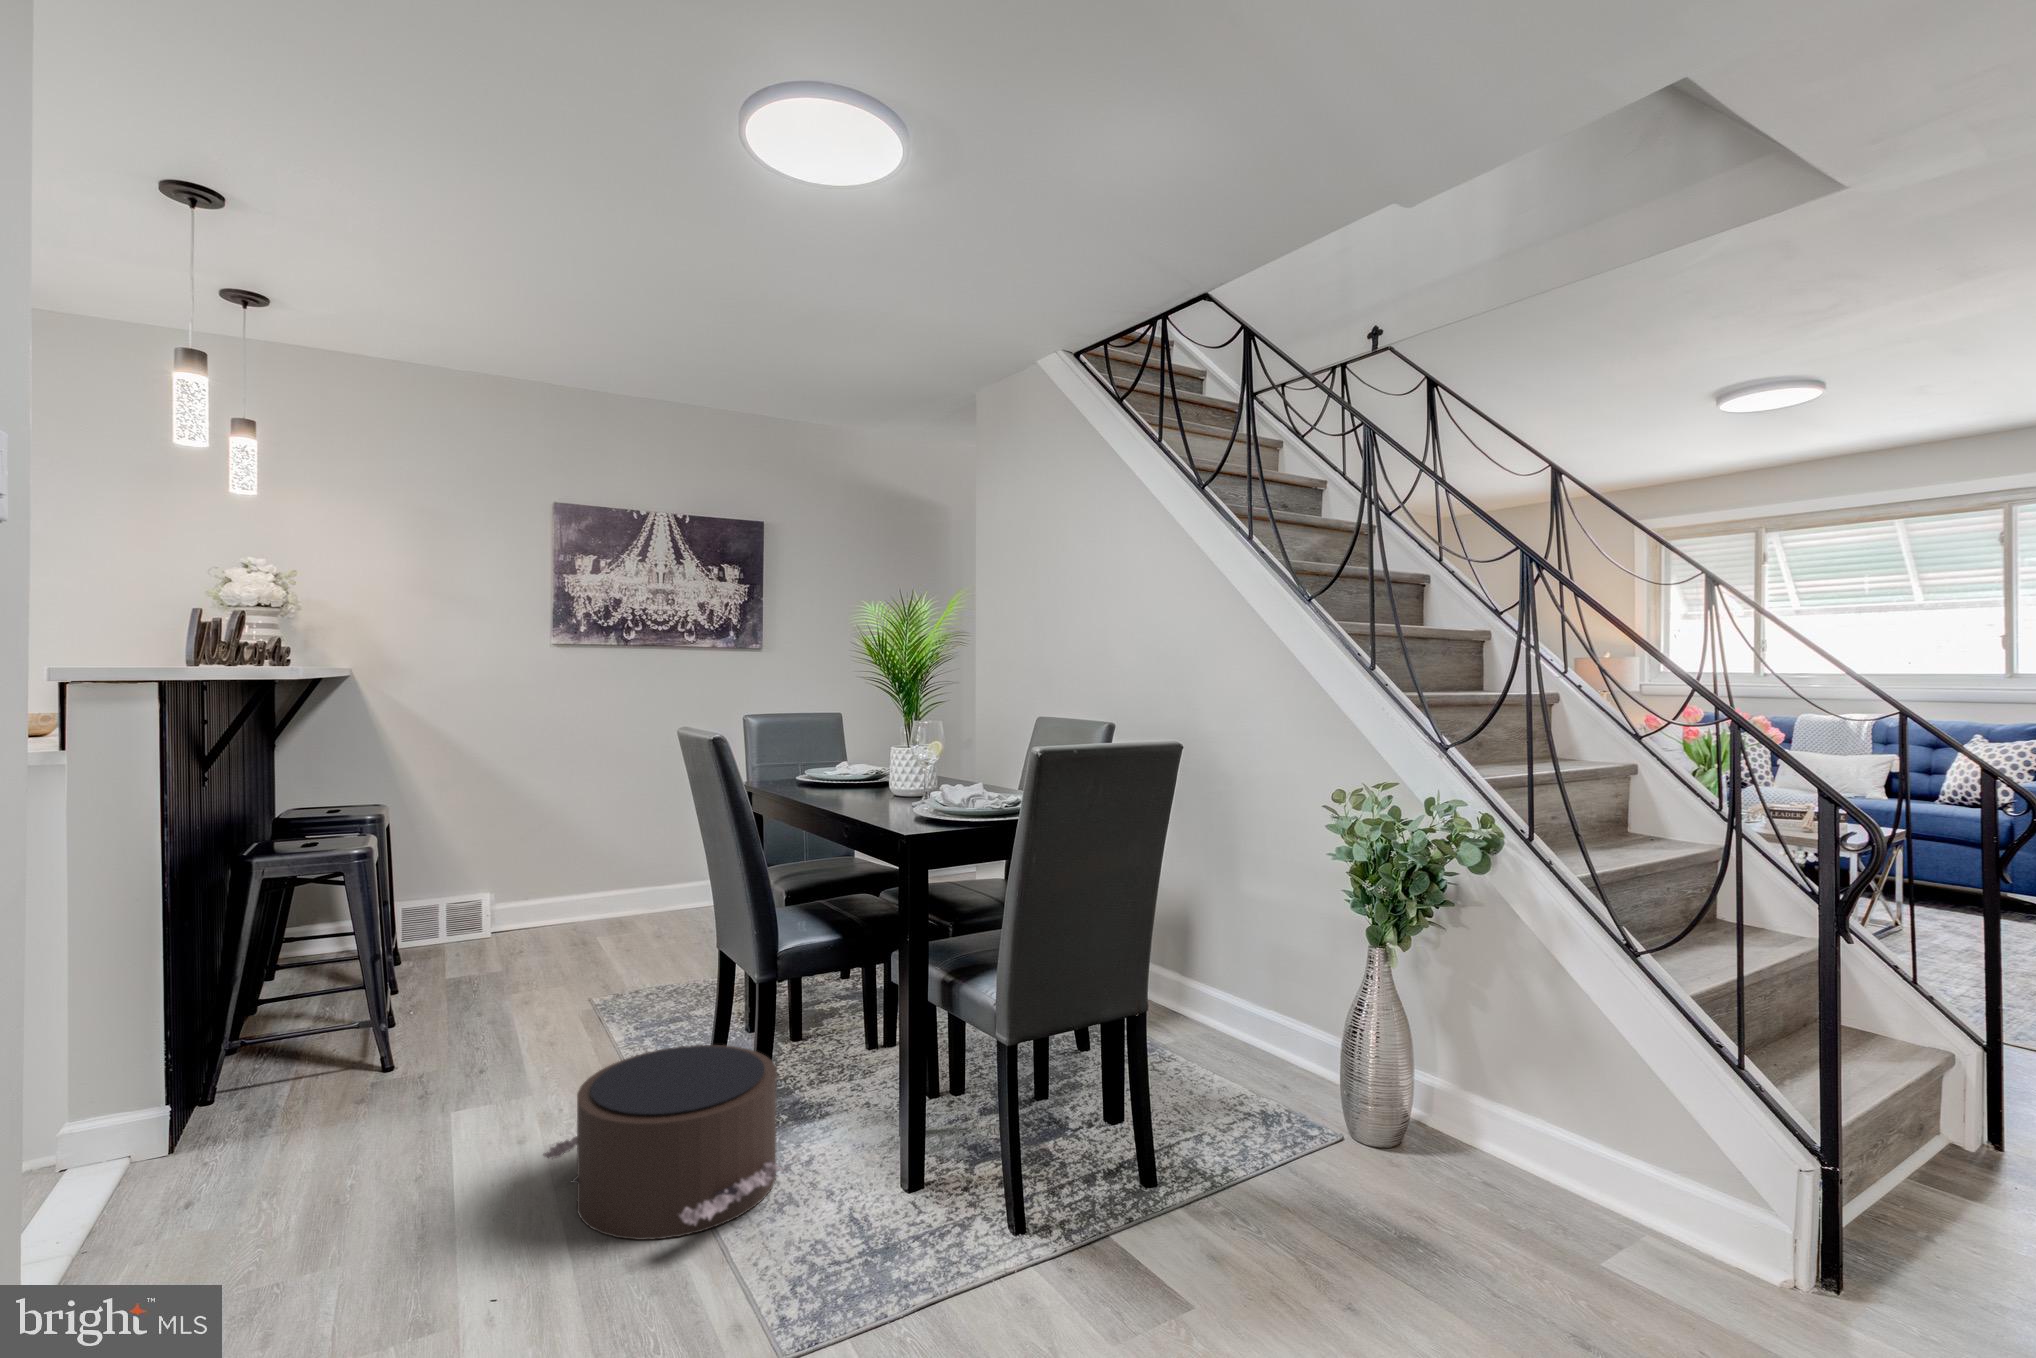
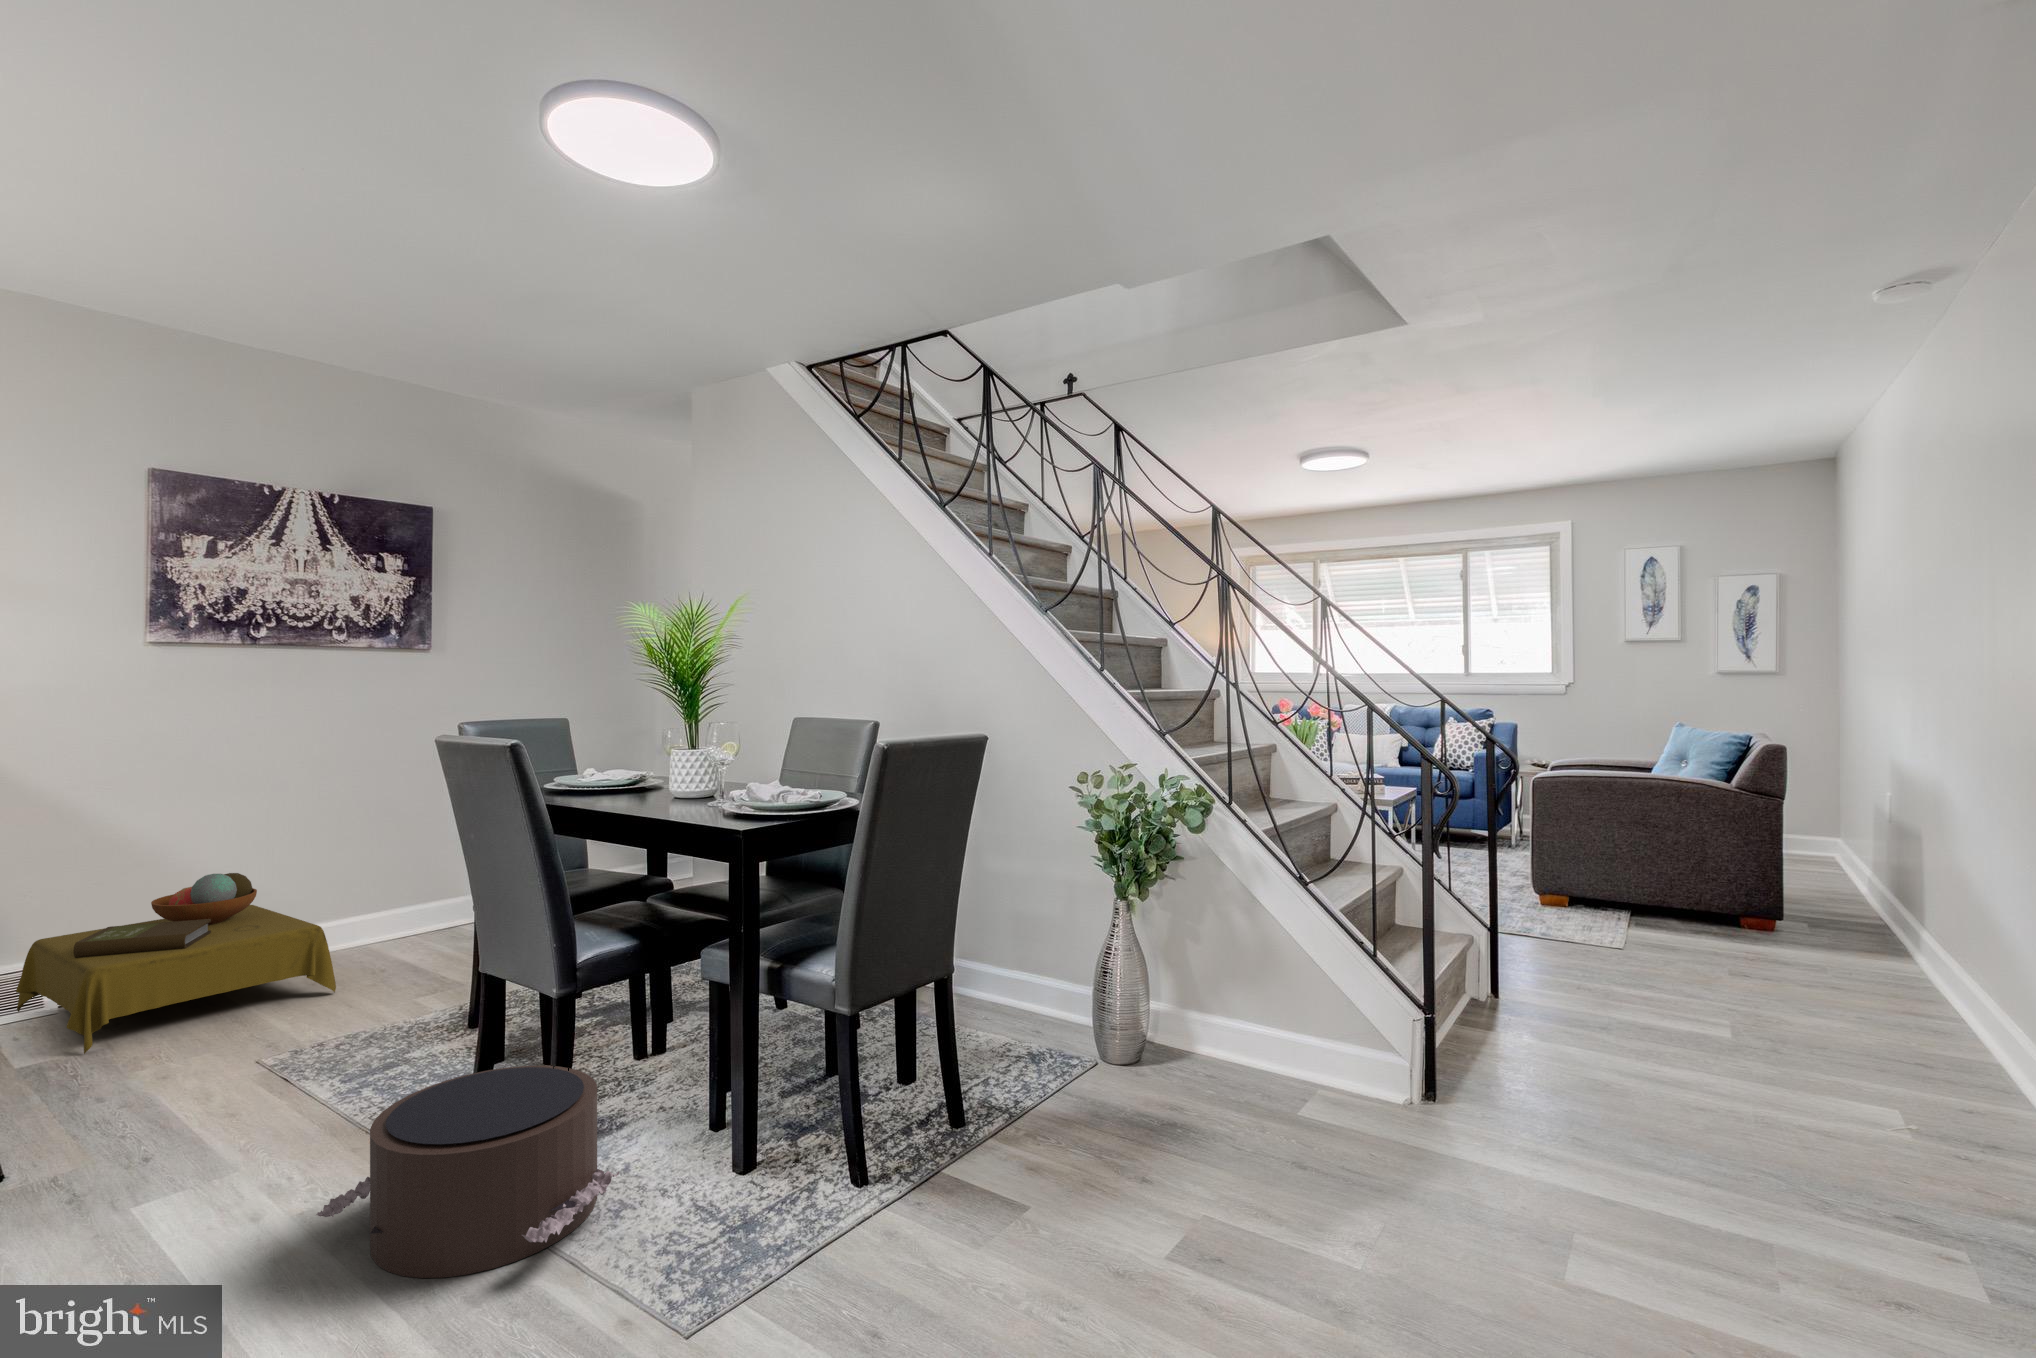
side table: none [457,839,667,979] -> present [16,873,336,1054]

